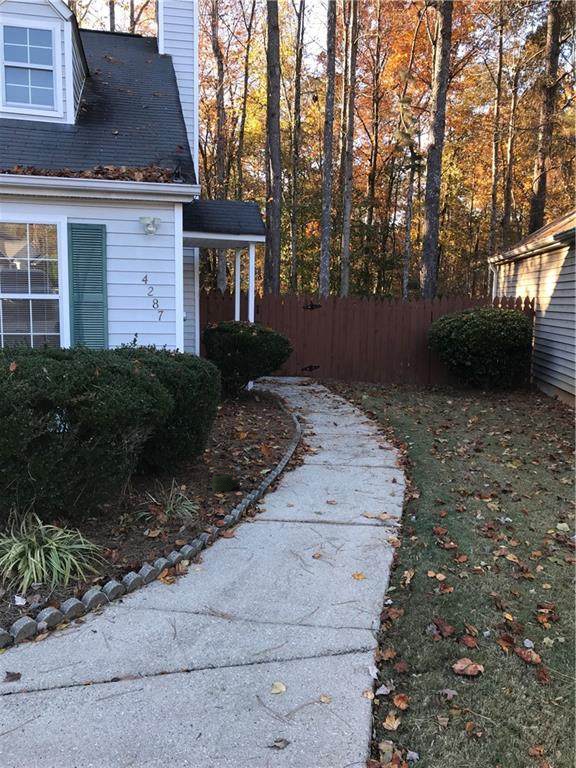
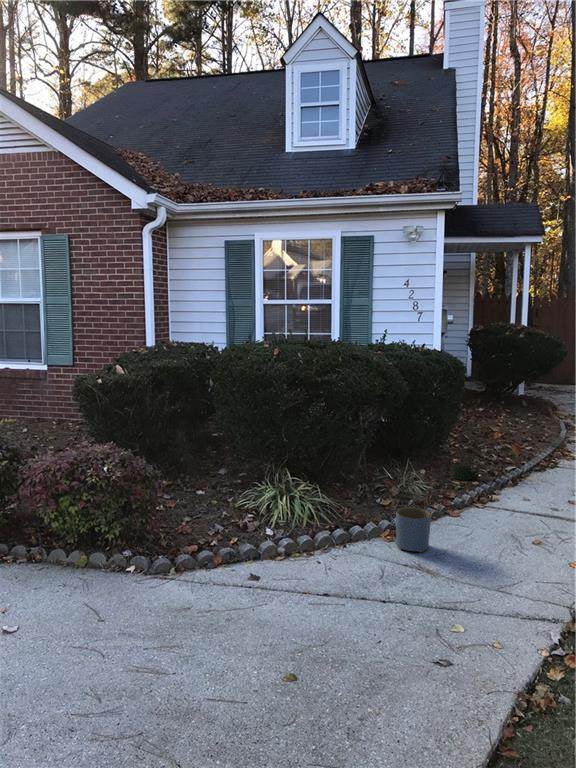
planter: none [179,542,219,593] -> present [396,508,431,553]

